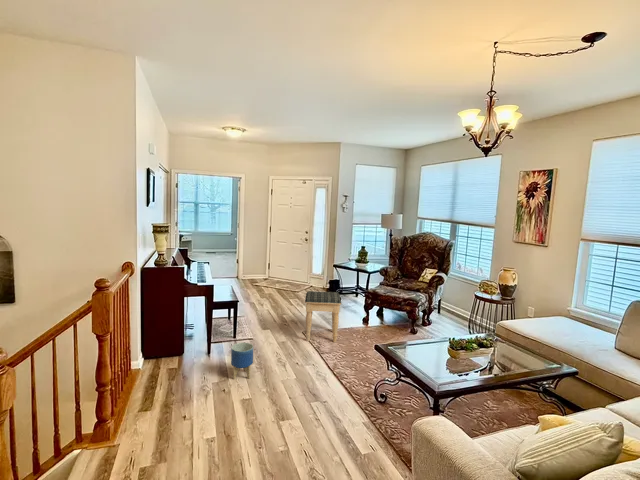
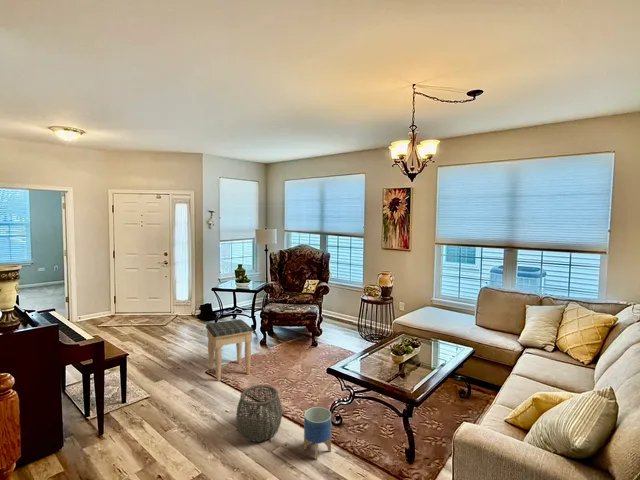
planter: present [231,343,253,379] -> present [304,407,331,459]
woven basket: none [292,346,333,393] -> present [236,385,282,442]

